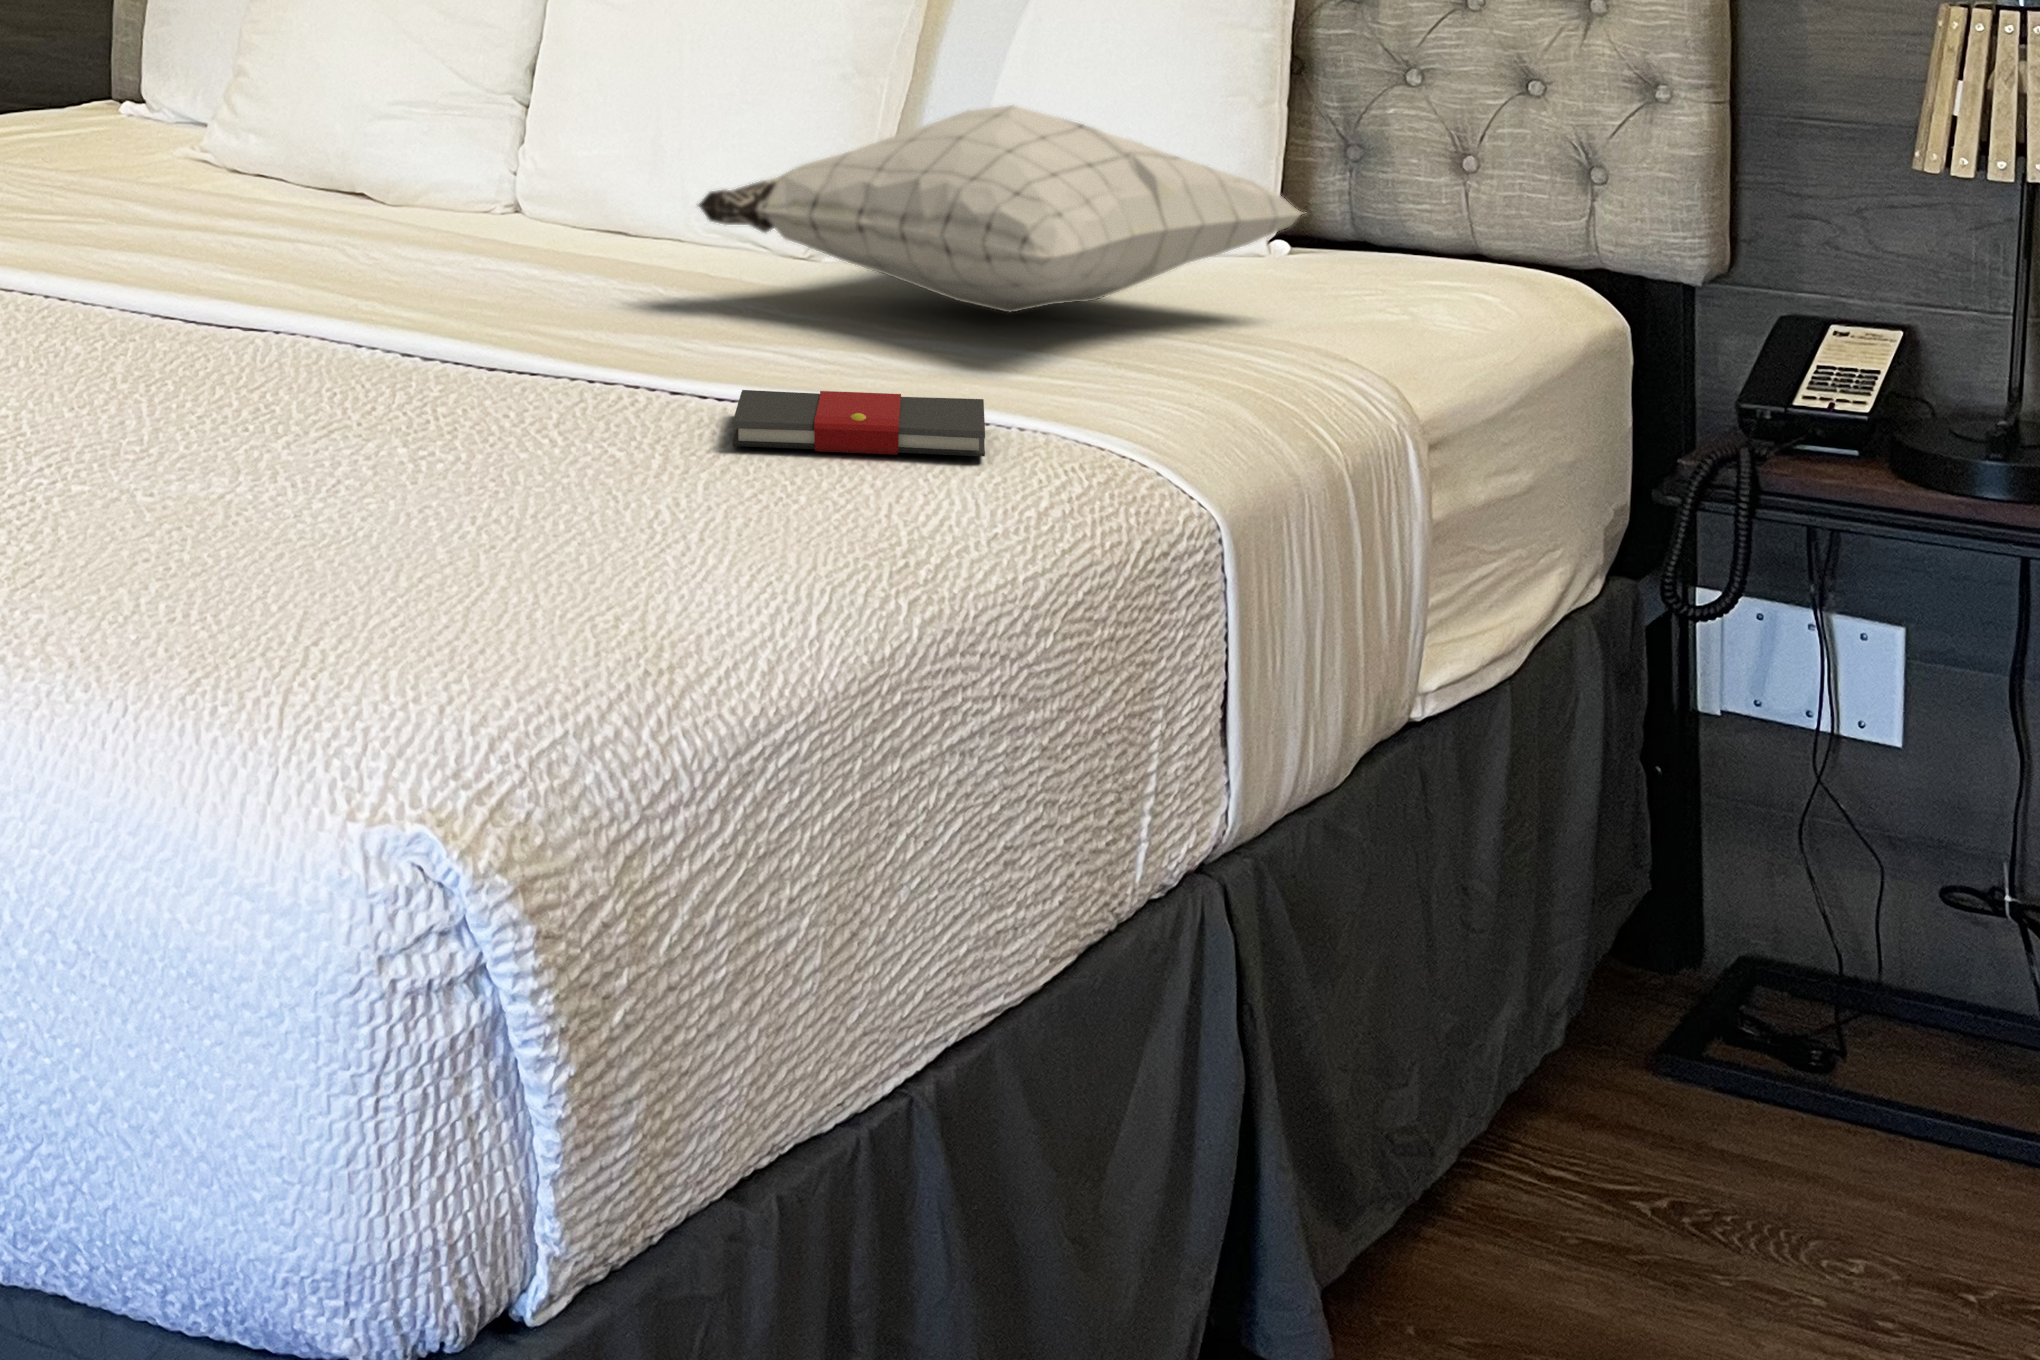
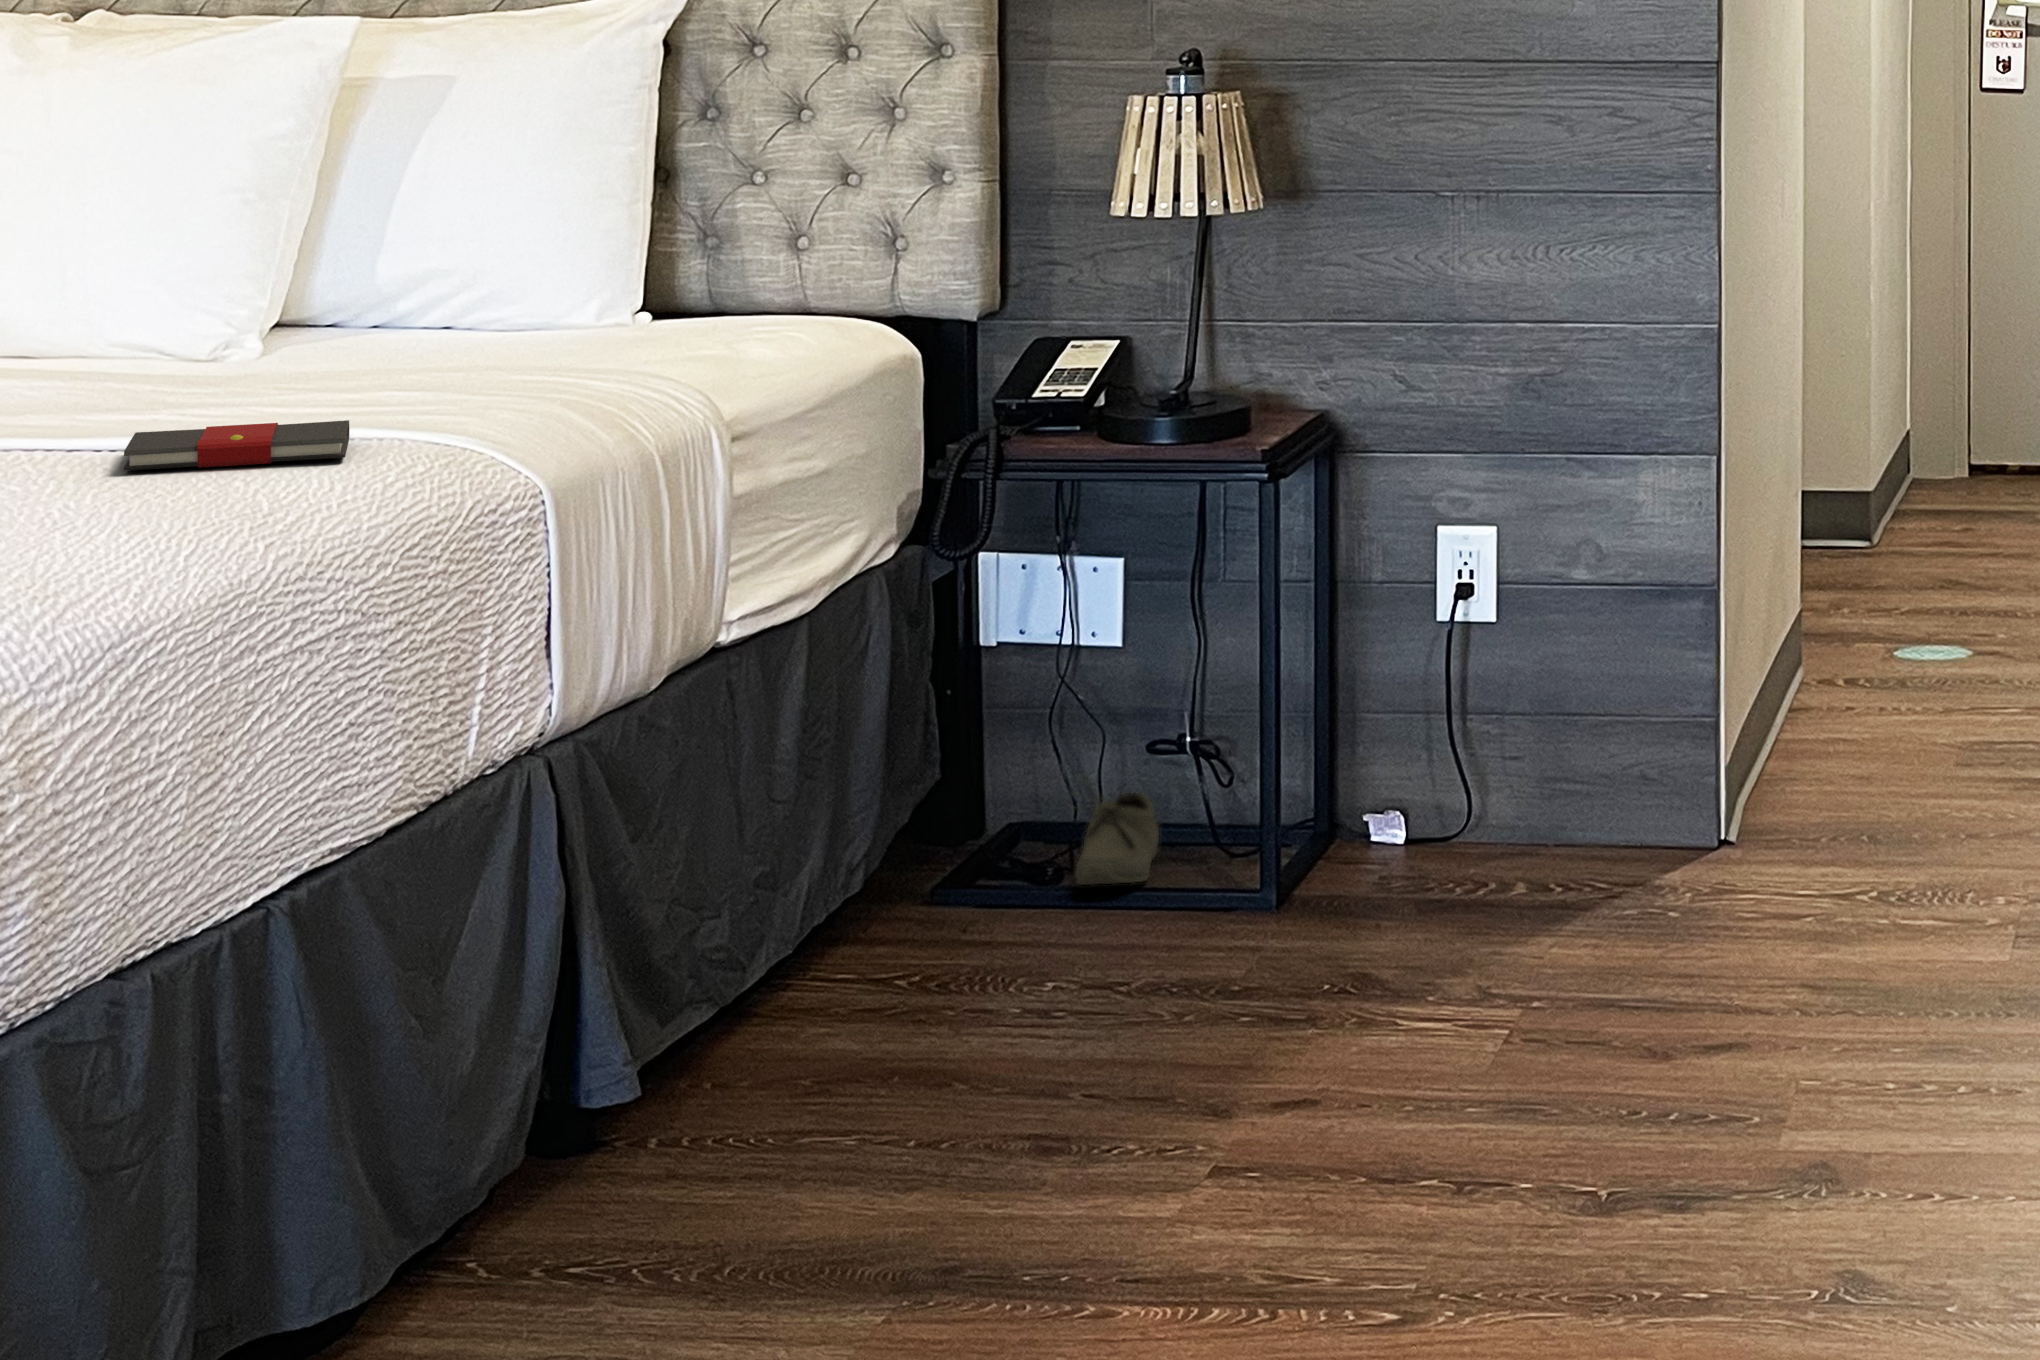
pillow: present [698,105,1306,312] -> none [99,204,645,373]
shoe: none [1815,910,1957,1082] -> present [1068,780,1159,885]

